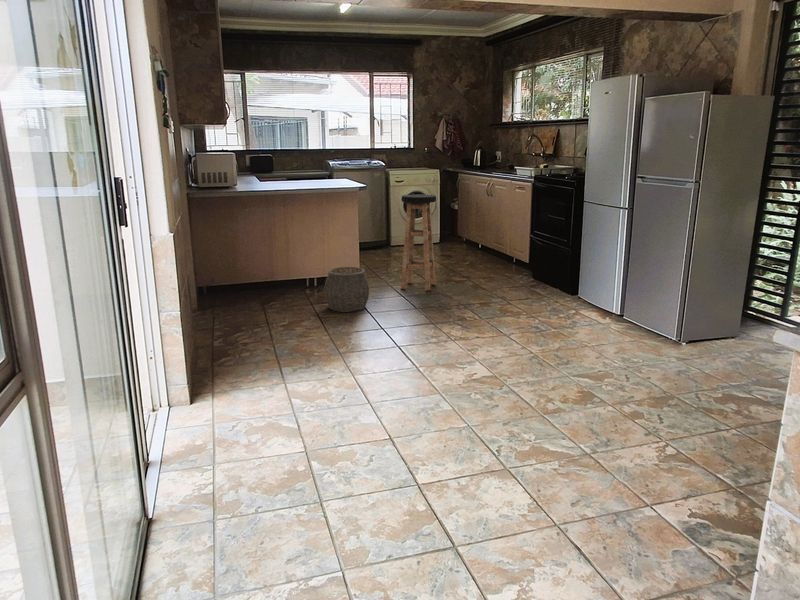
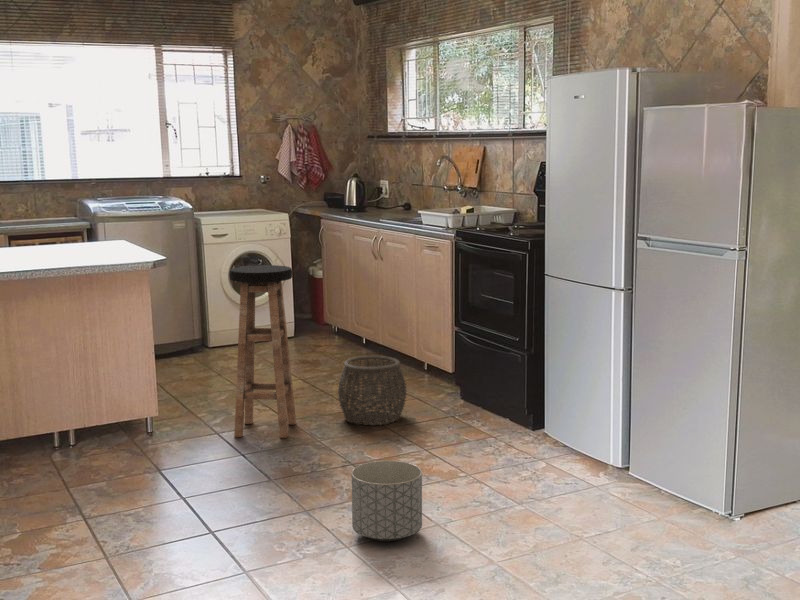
woven basket: present [325,267,370,312] -> present [338,356,407,425]
planter: none [458,297,497,339] -> present [351,461,422,542]

